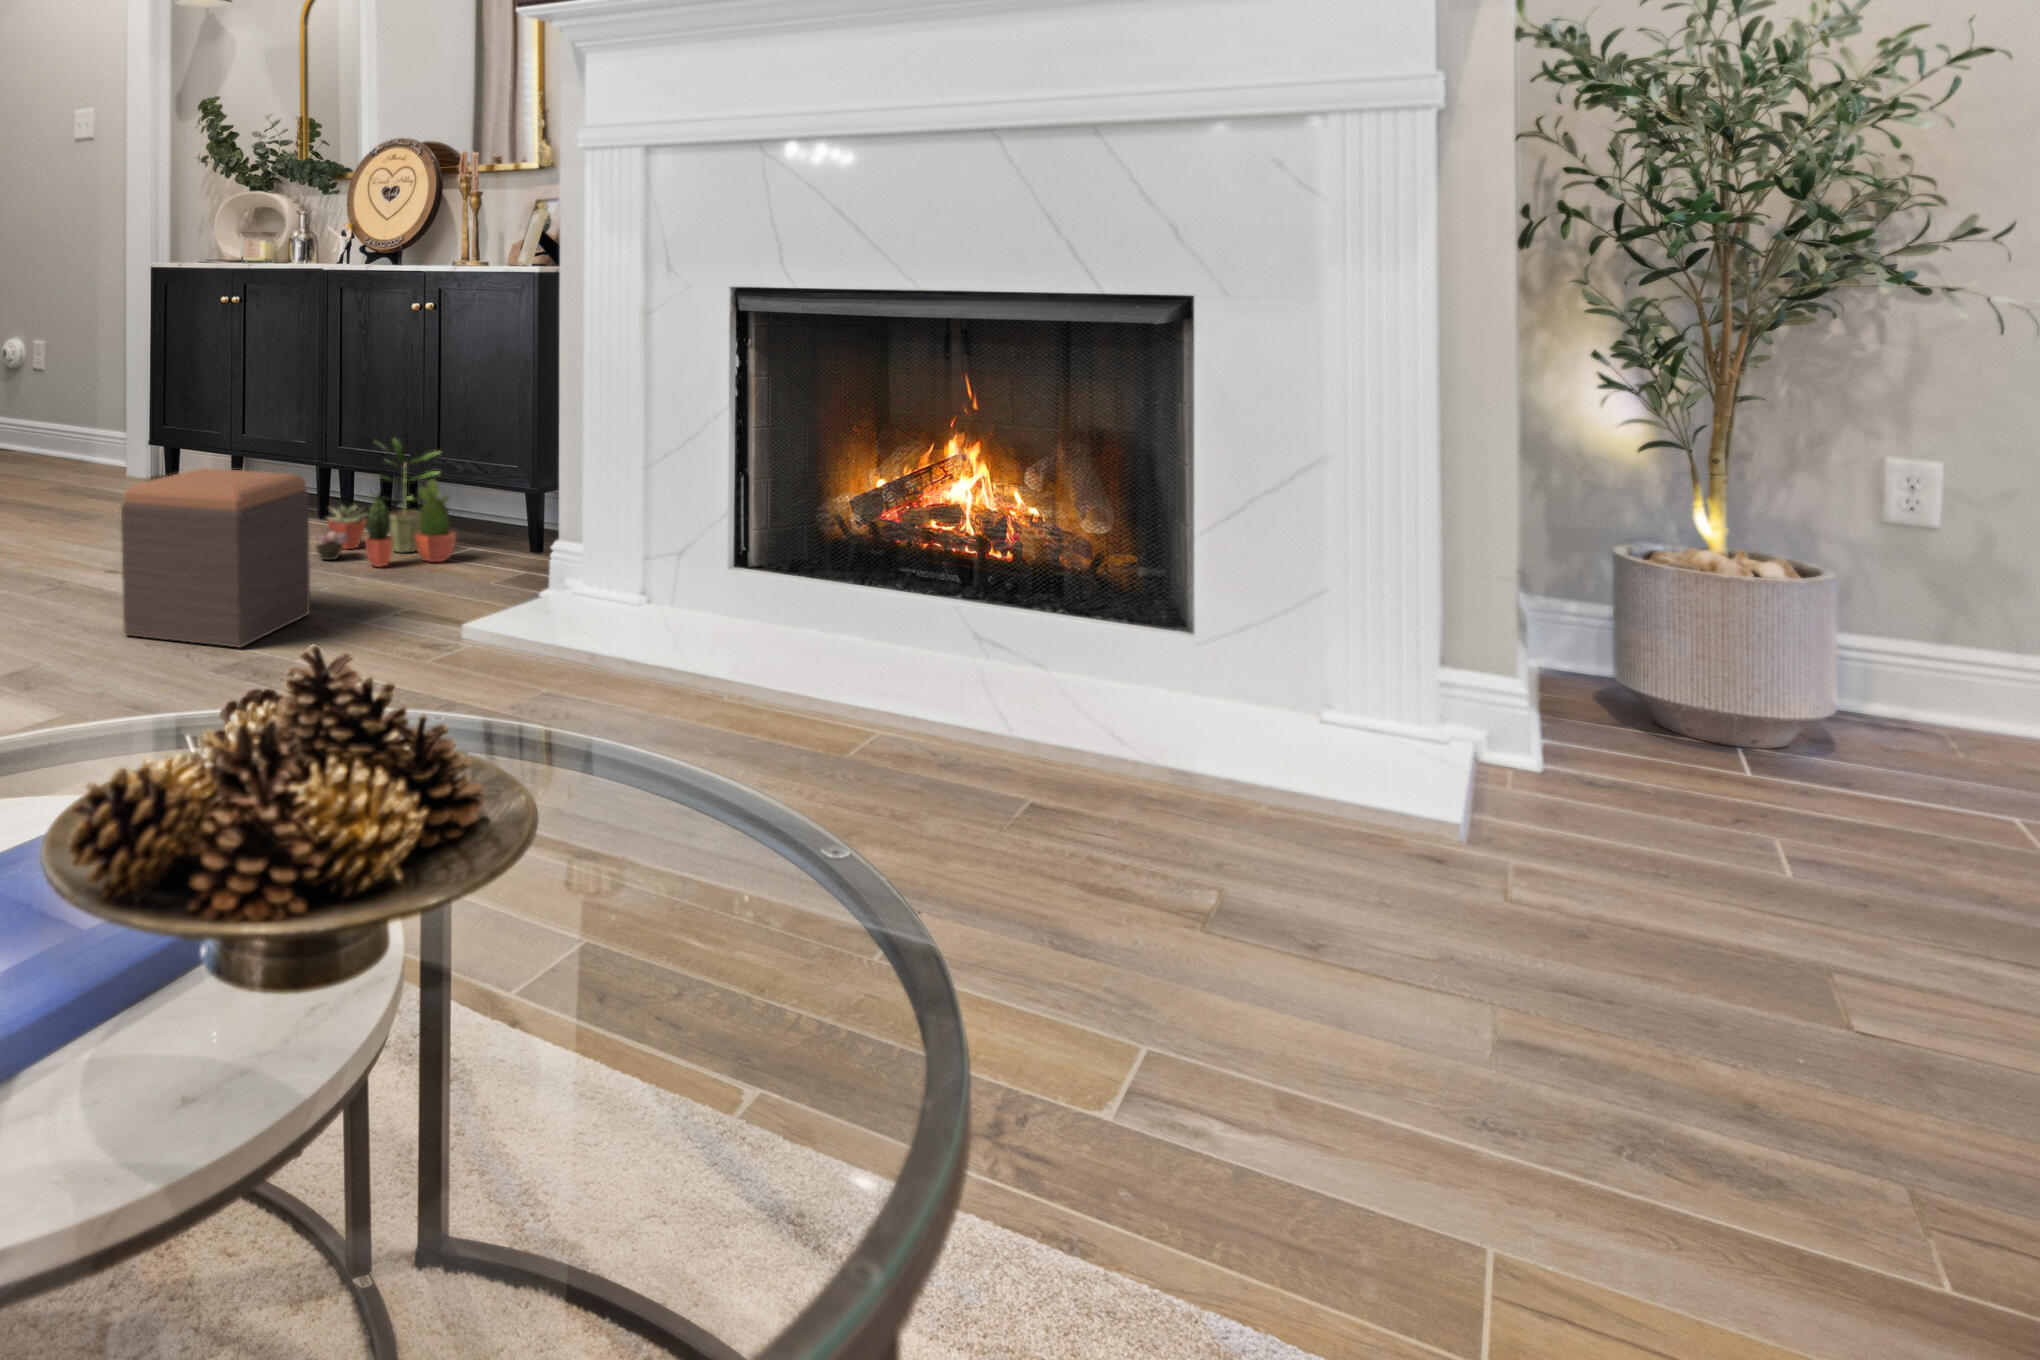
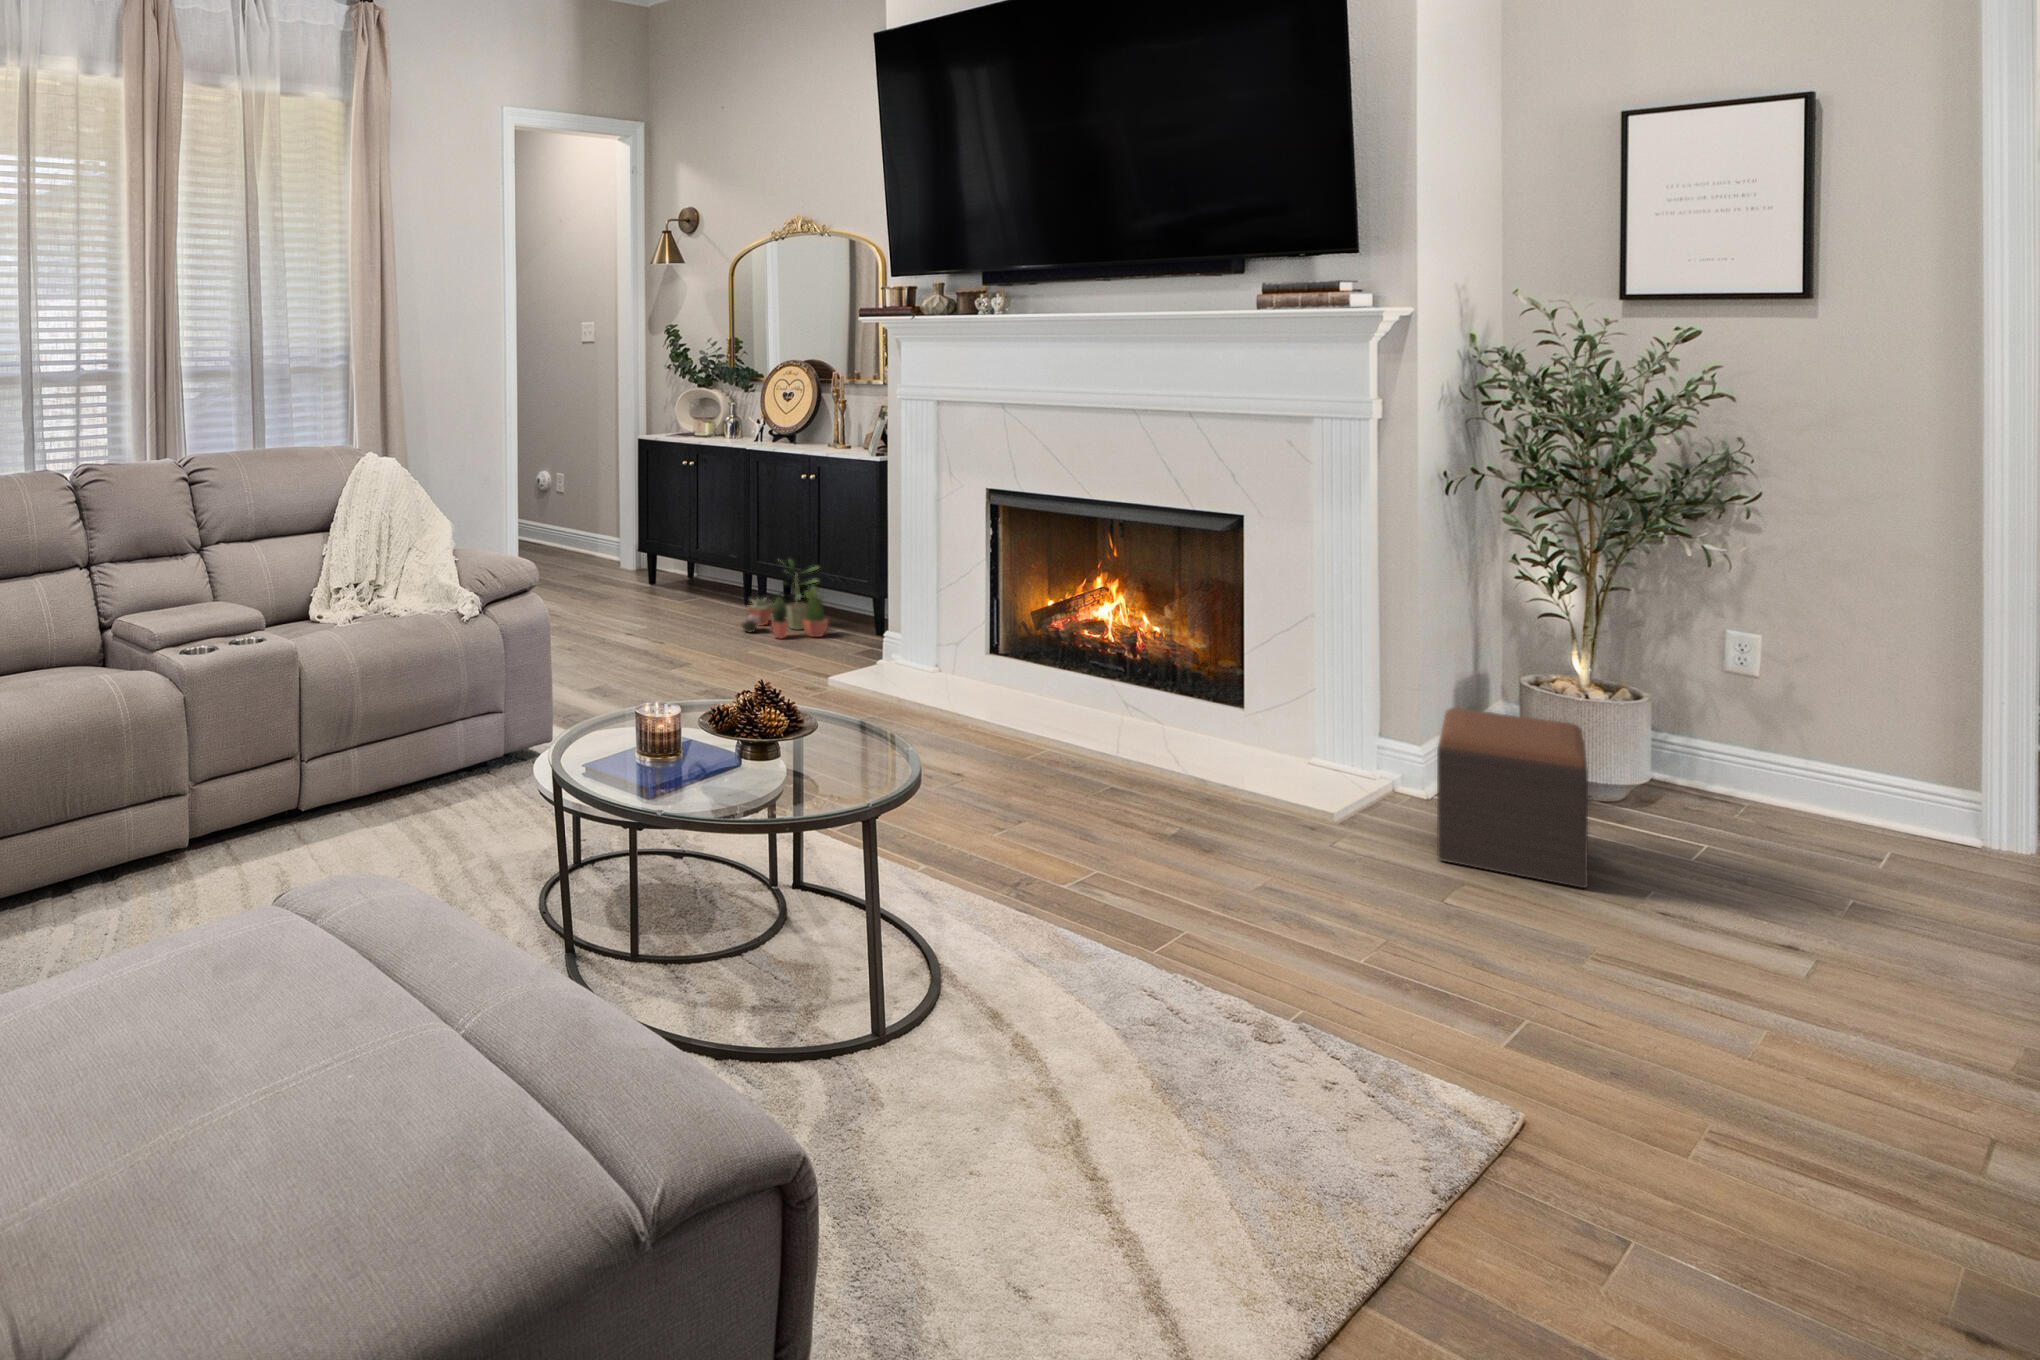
footstool: present [121,468,310,647] -> present [1437,708,1588,888]

